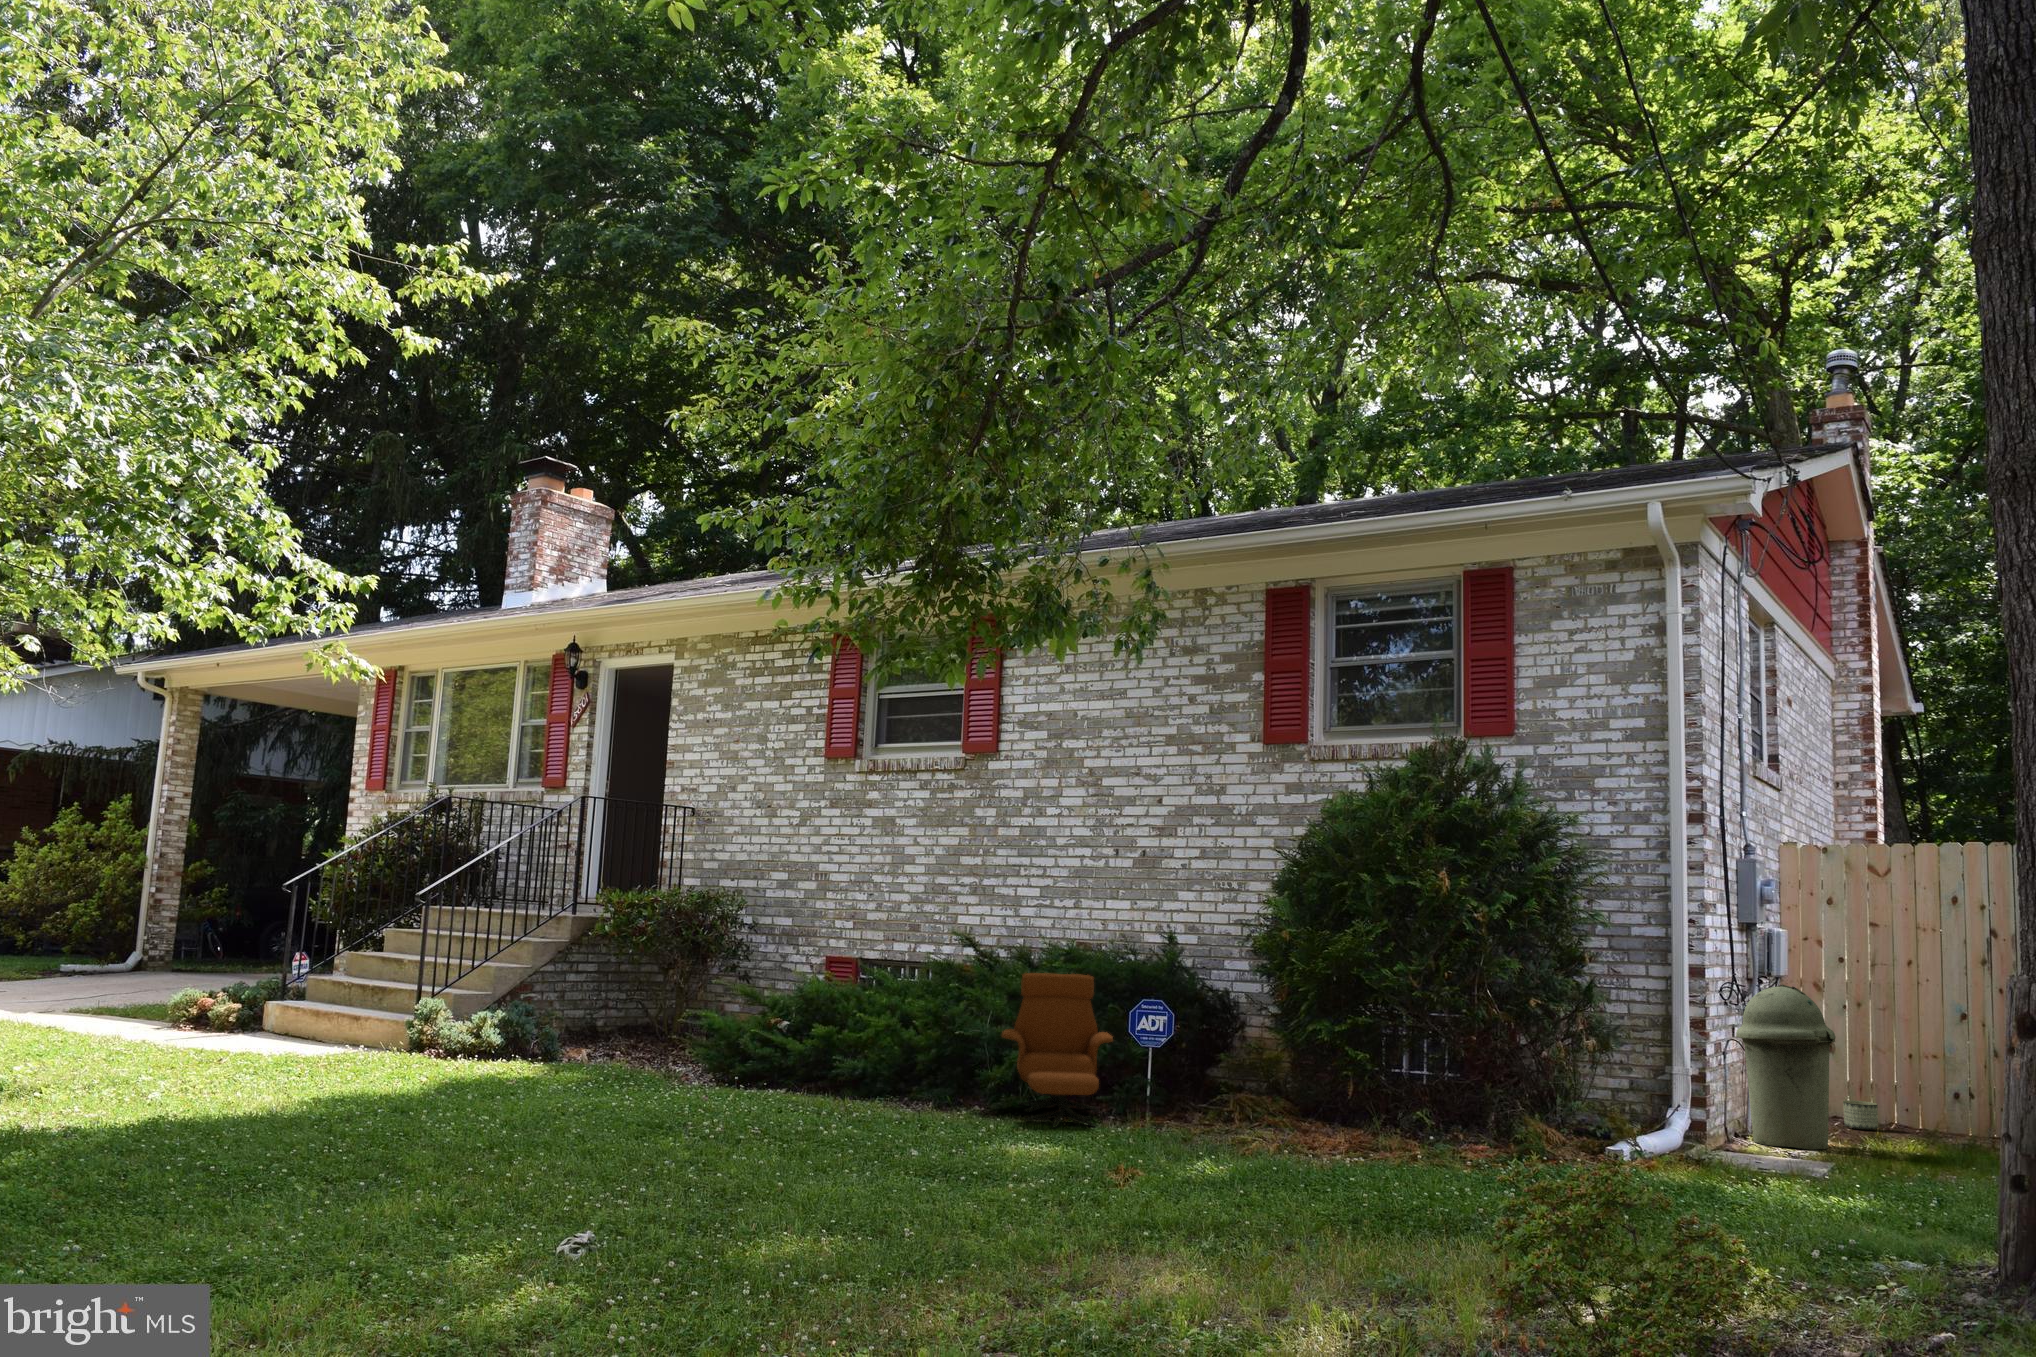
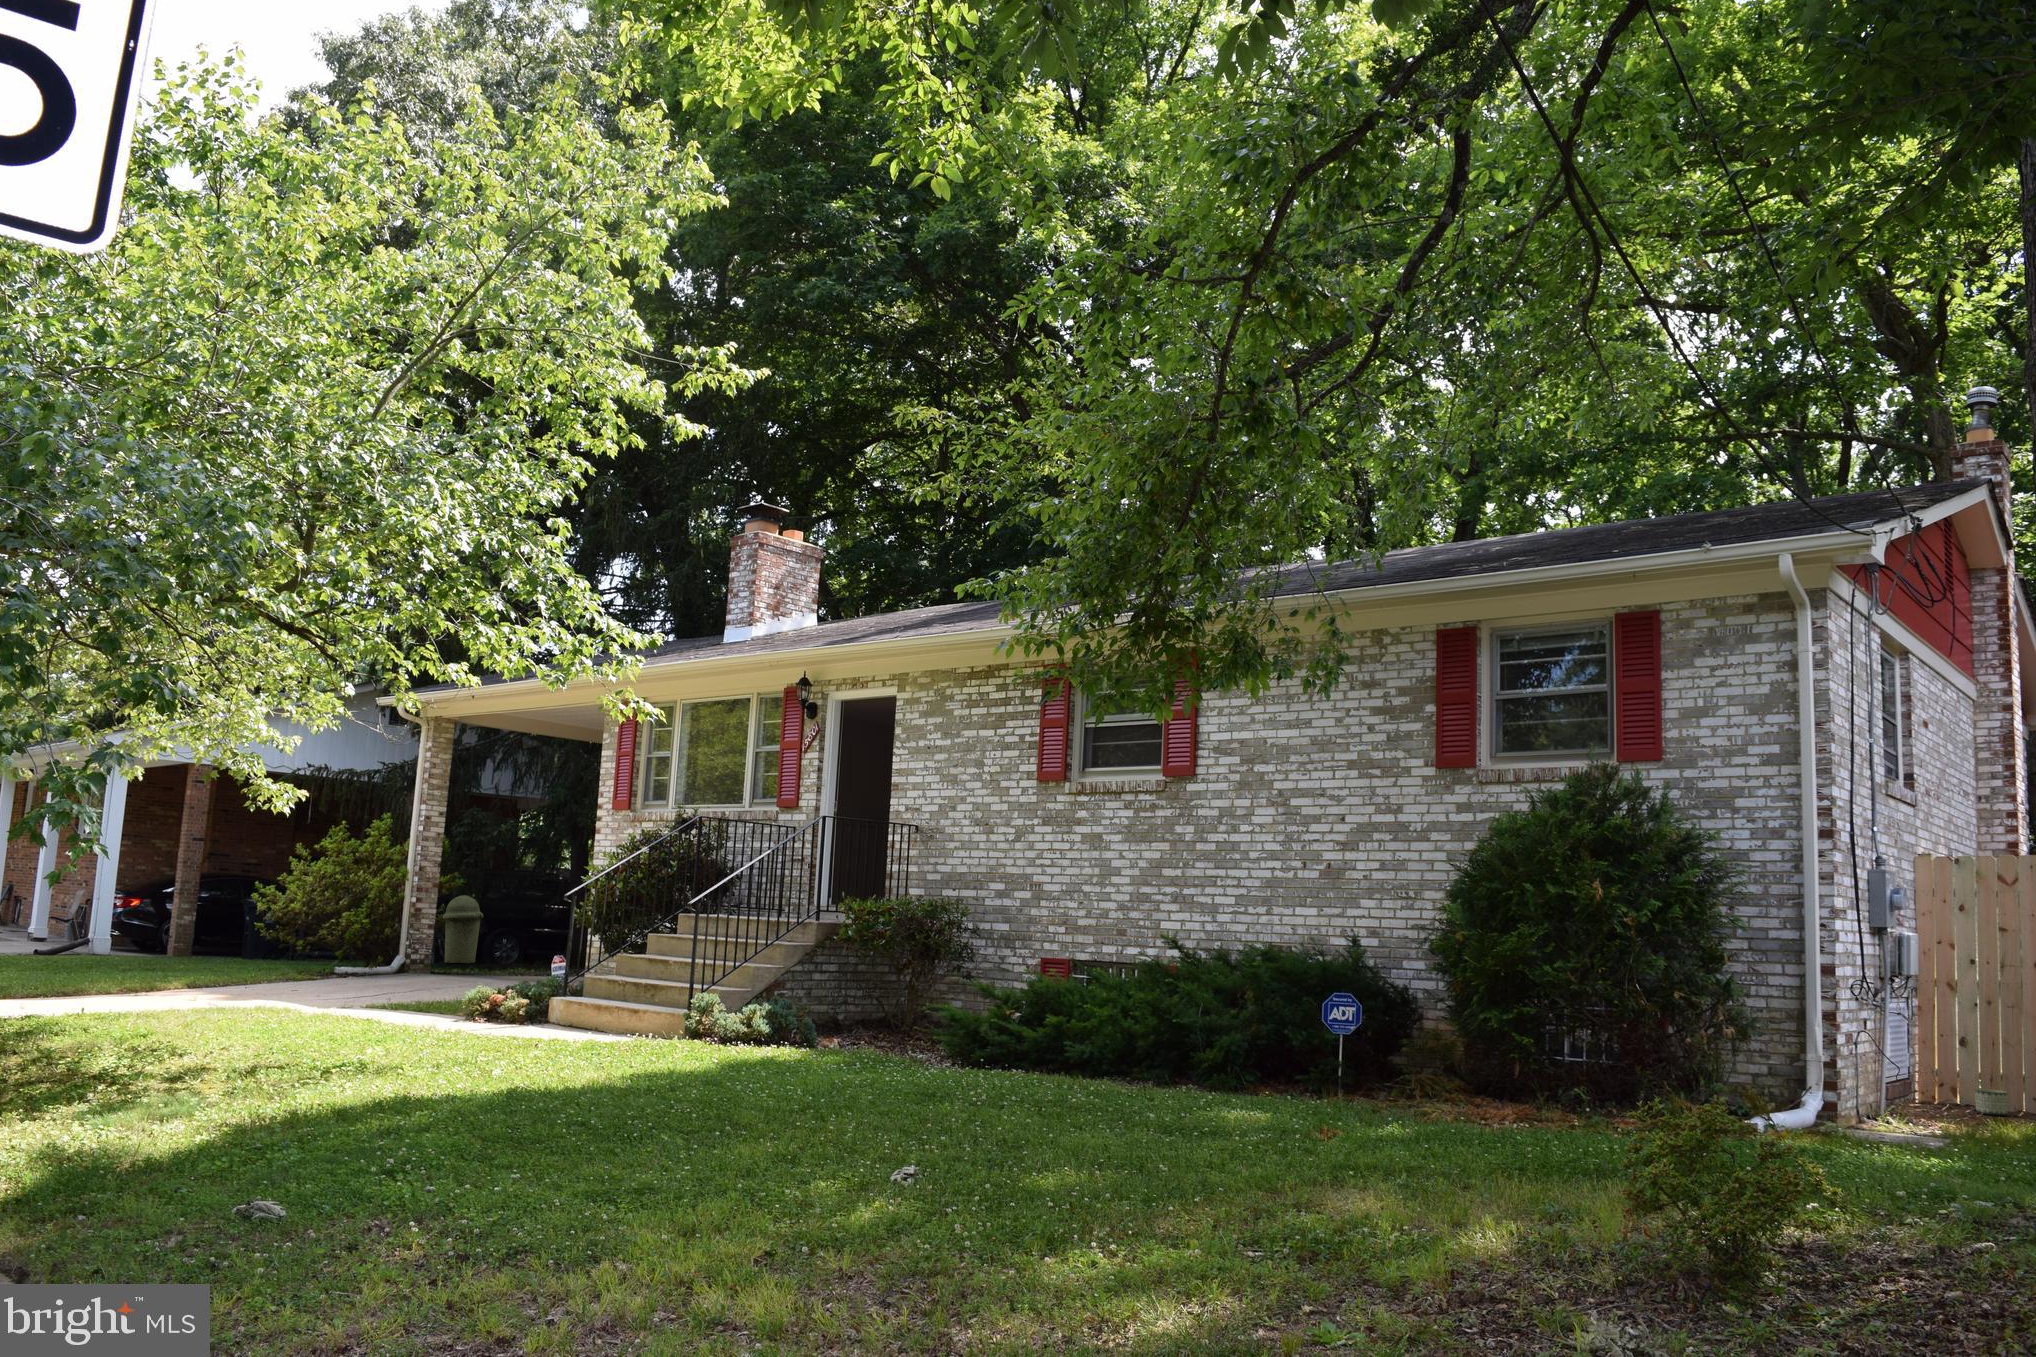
lounge chair: present [1002,973,1113,1128] -> none [1210,970,1307,1100]
trash can: present [1736,985,1836,1150] -> present [443,895,483,963]

